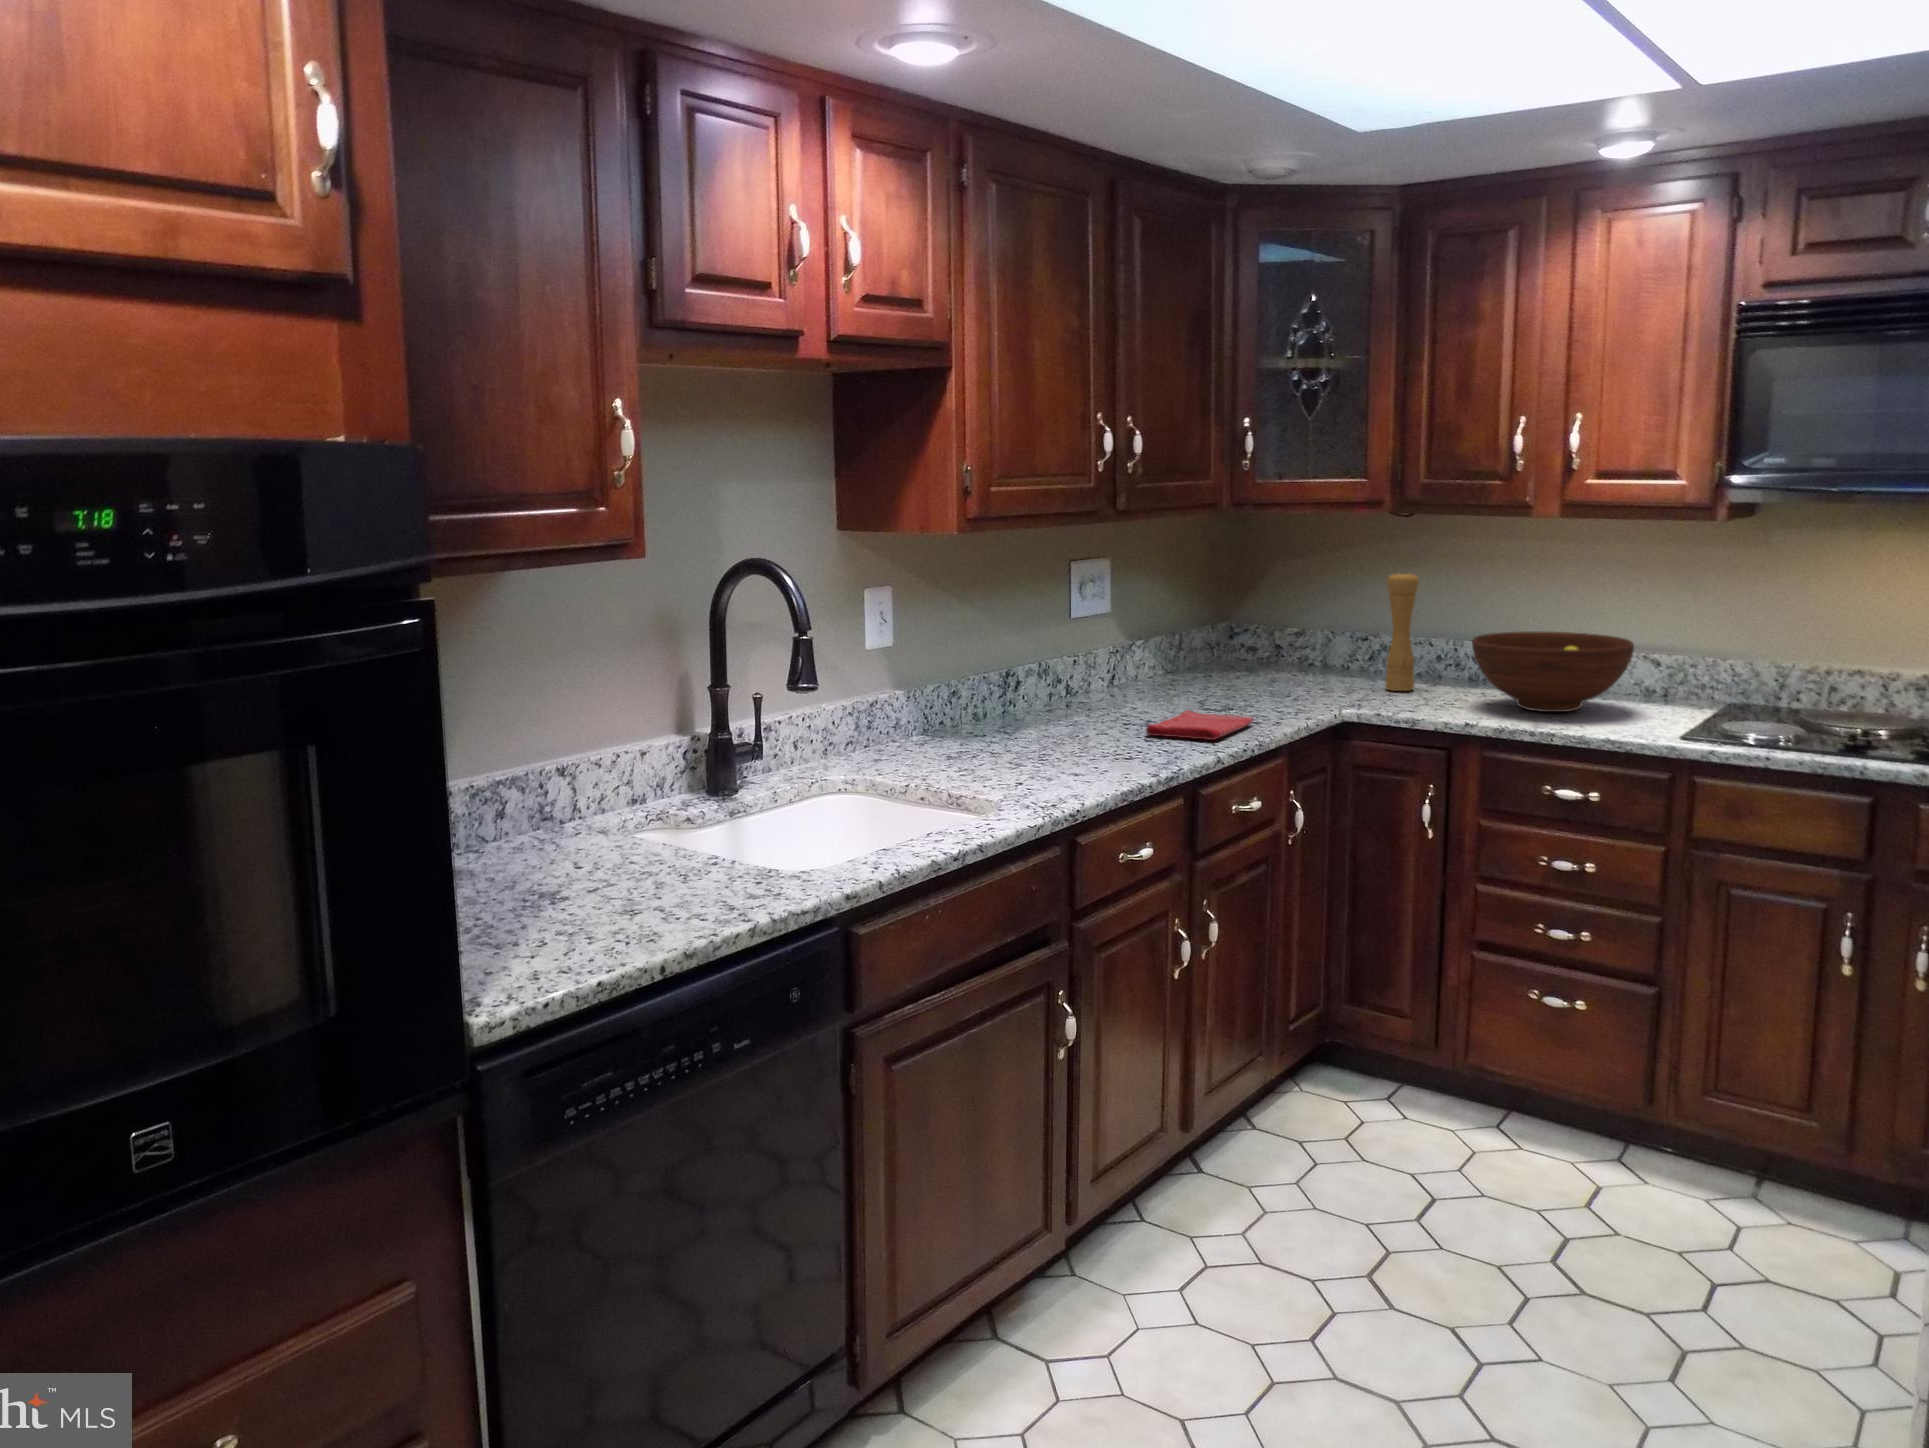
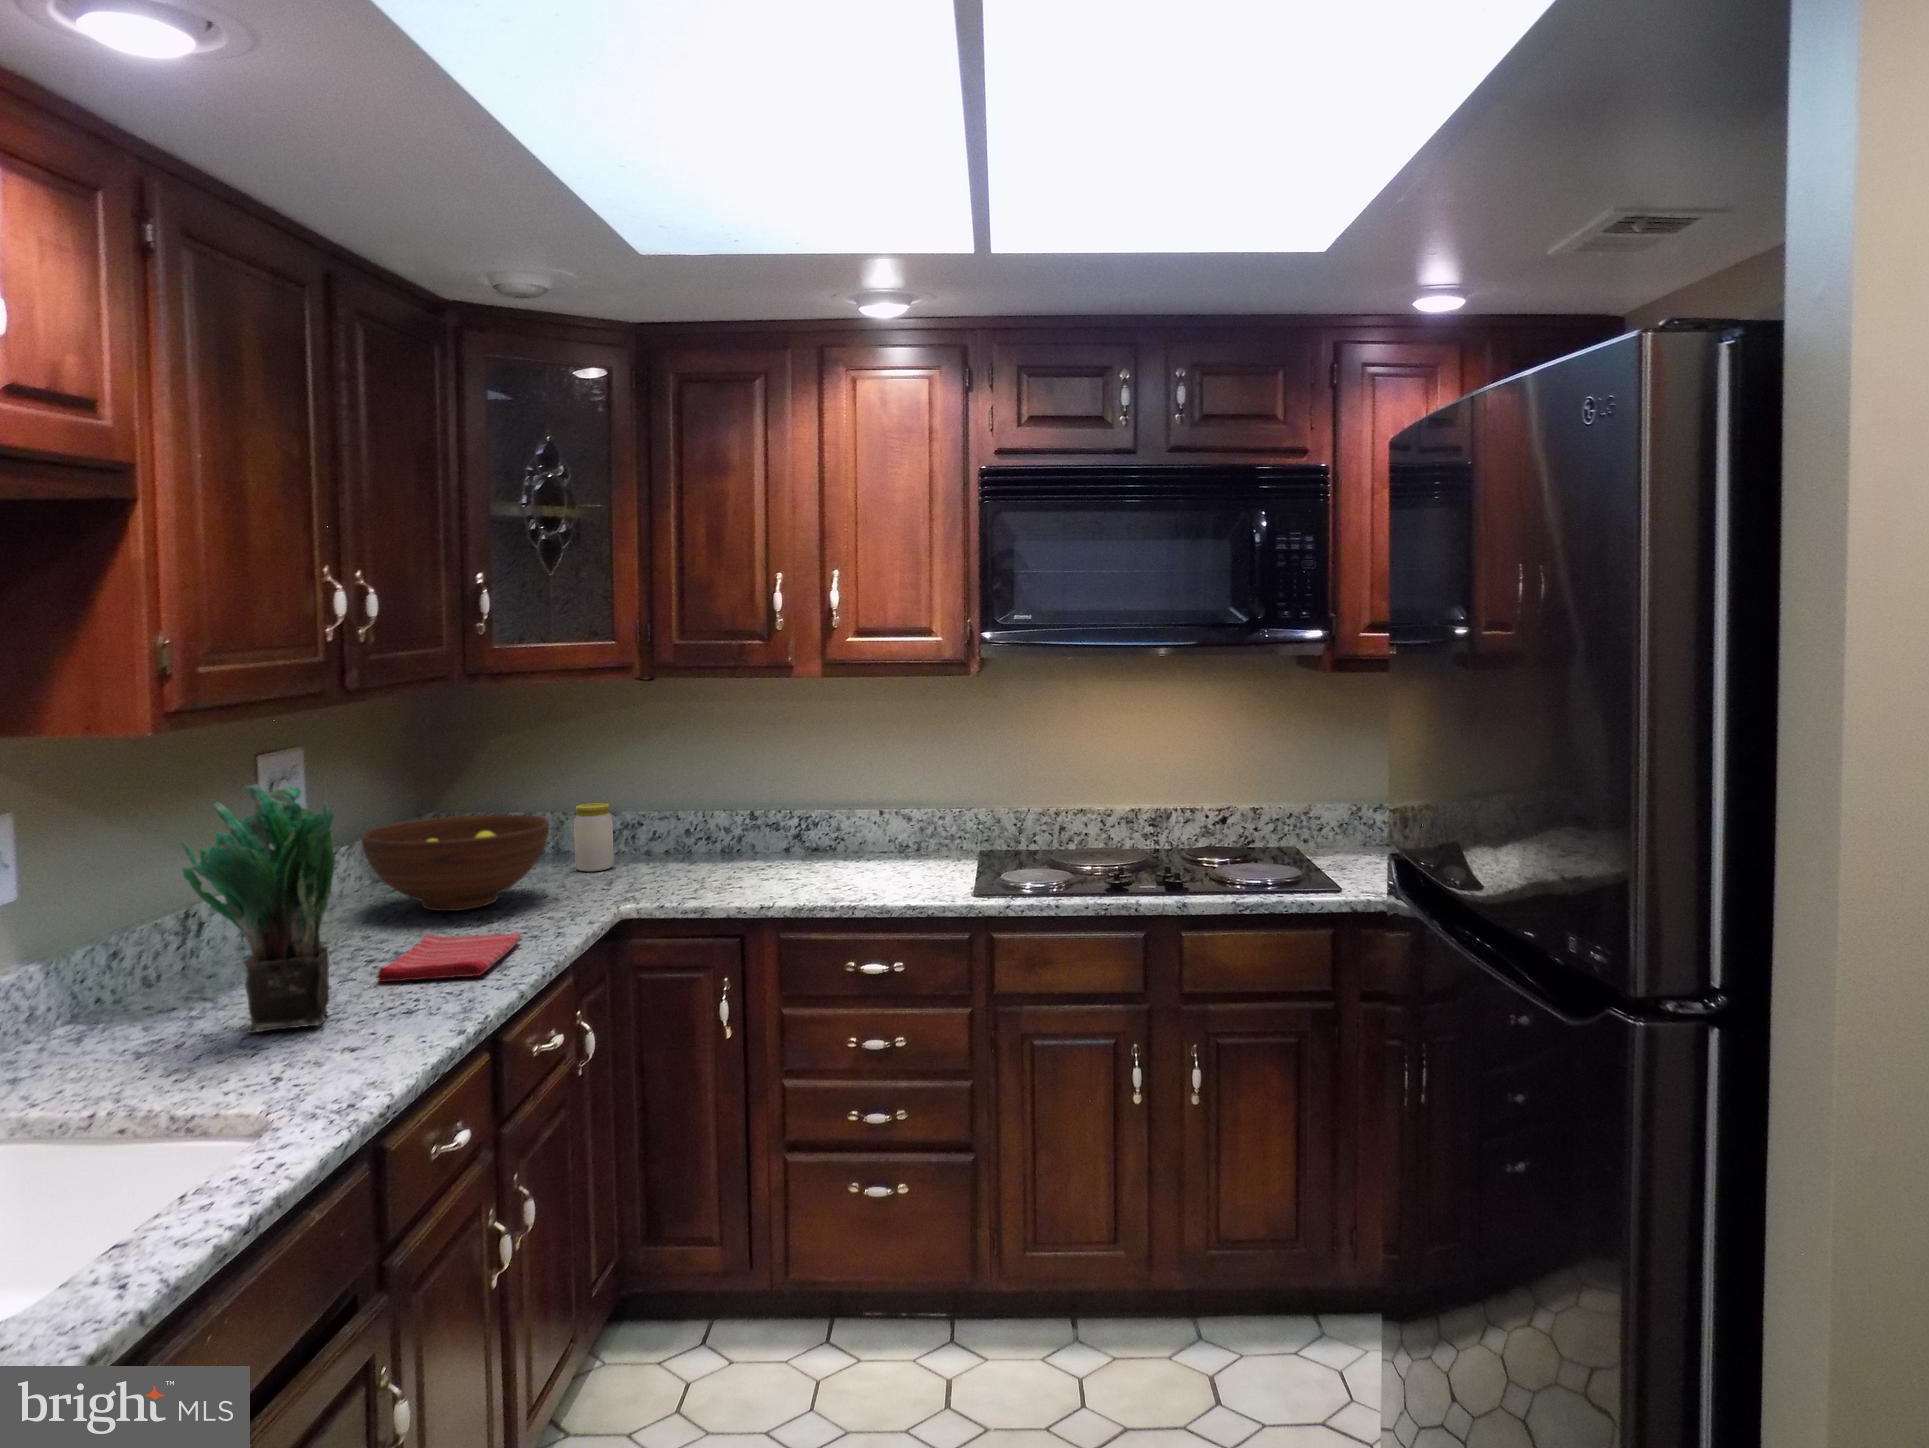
pepper mill: present [1385,572,1419,691] -> none [642,742,678,873]
potted plant: none [1027,583,1116,752] -> present [179,784,335,1033]
jar: none [1326,624,1360,684] -> present [574,803,614,871]
fruit bowl: present [1472,632,1634,712] -> present [362,814,549,911]

